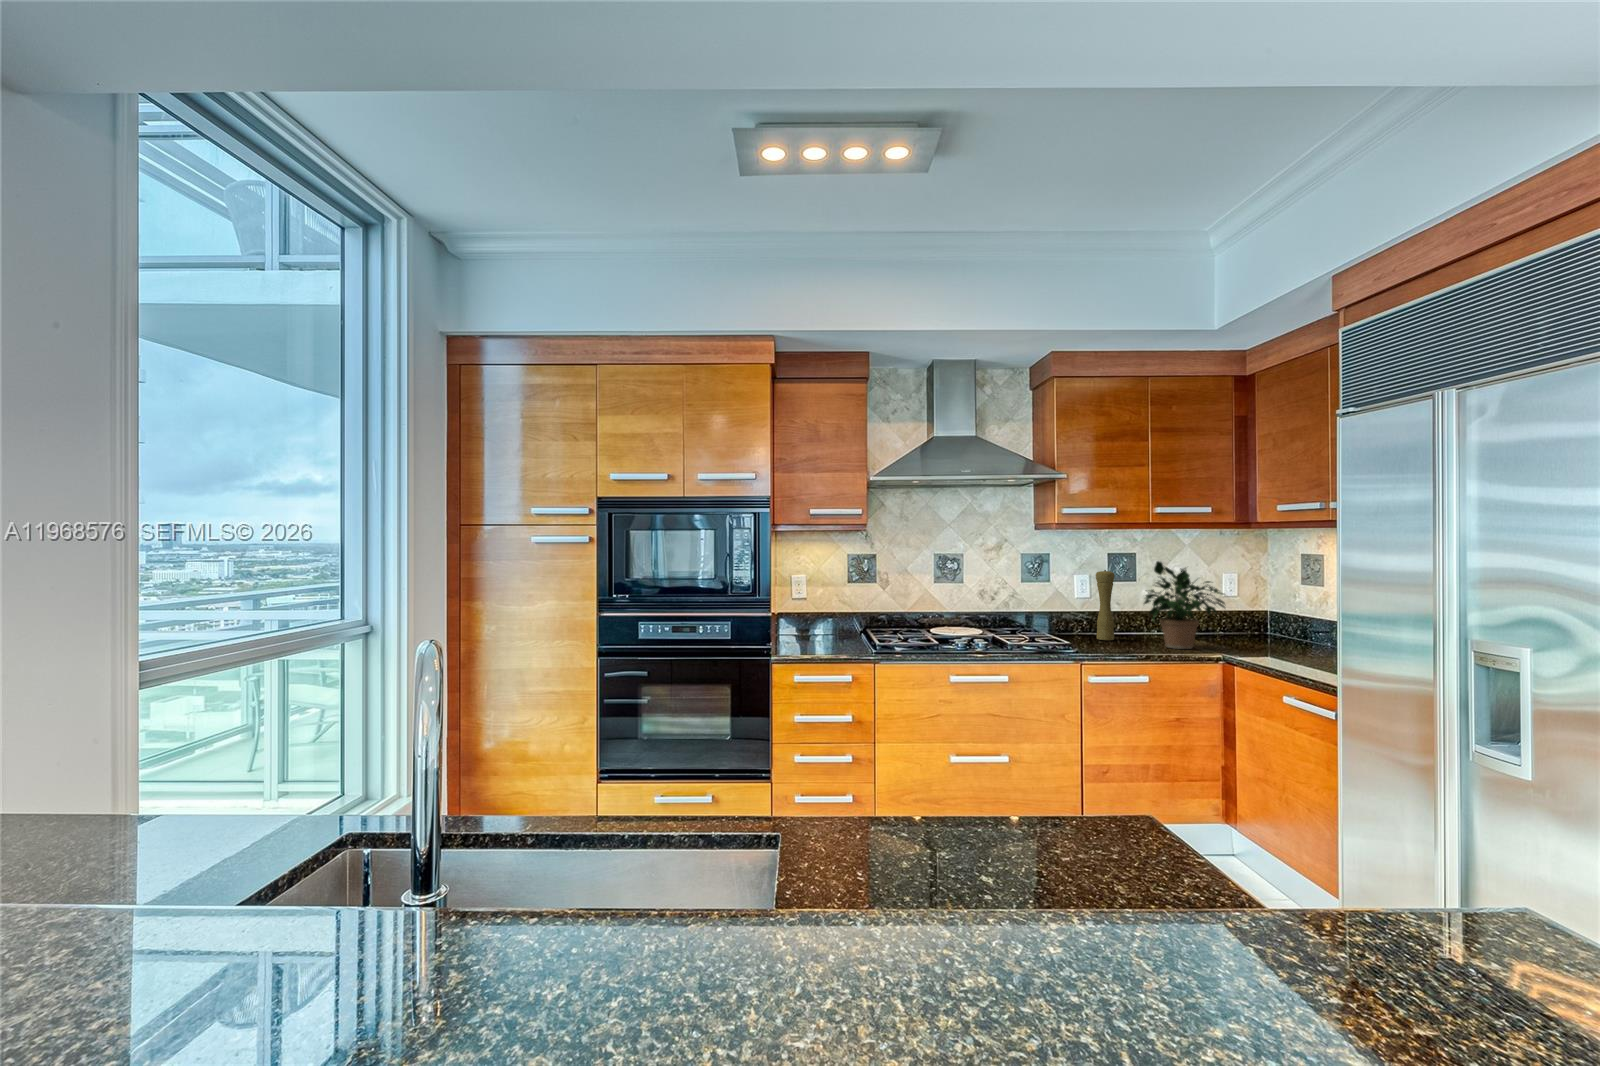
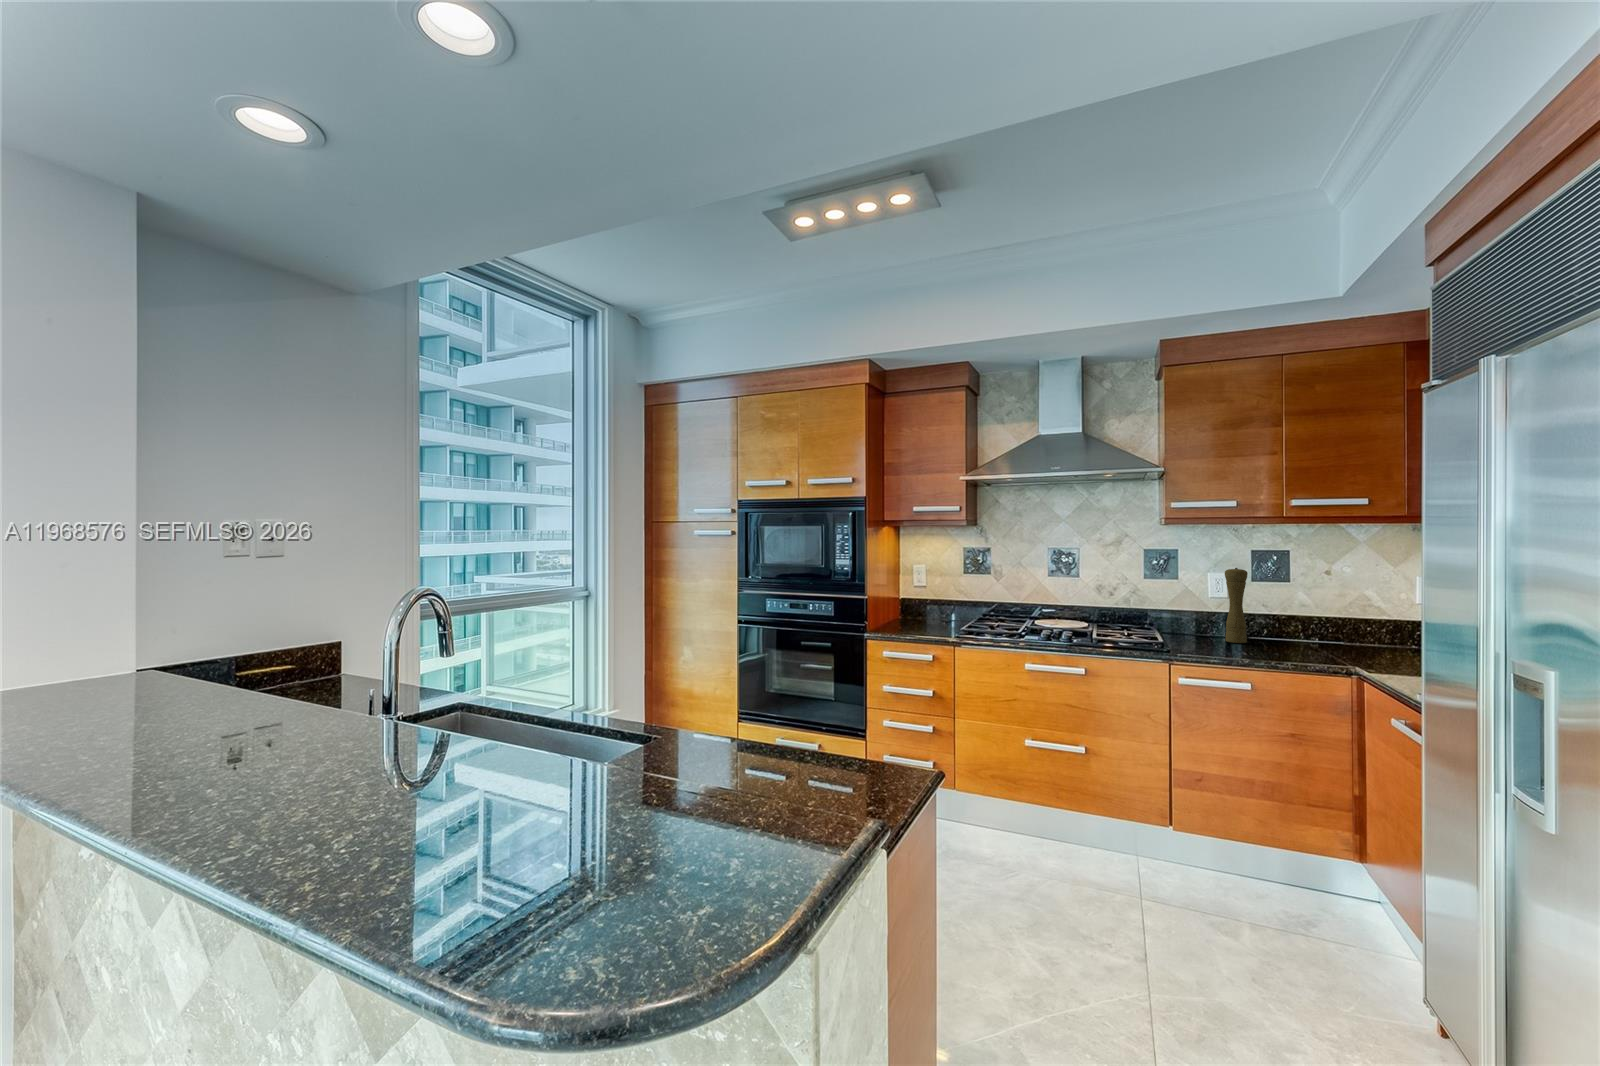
potted plant: present [1144,561,1225,649] -> none [1262,558,1391,659]

